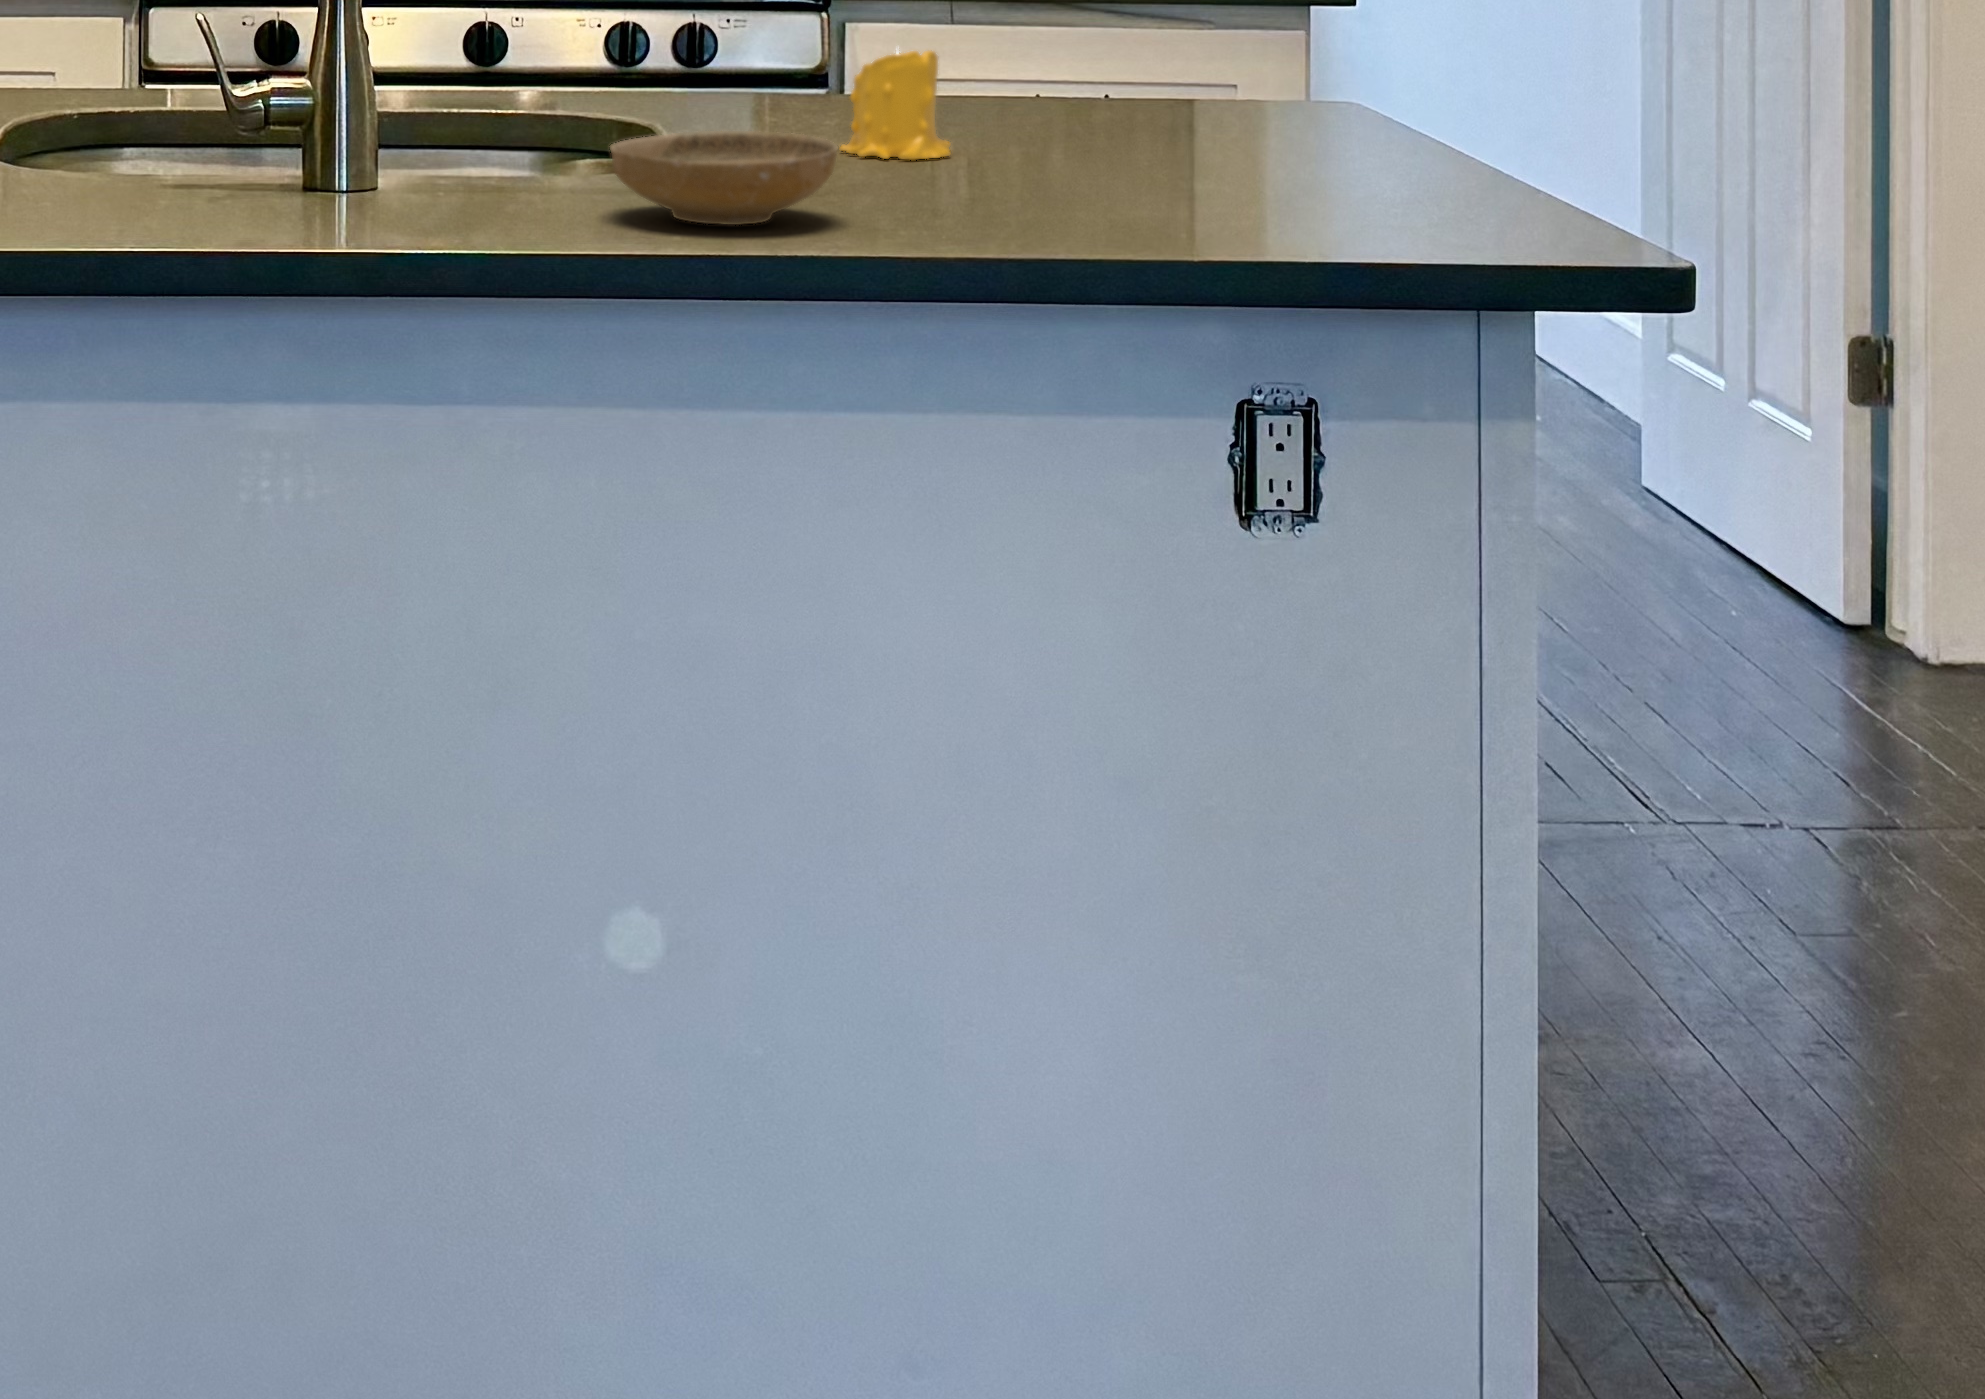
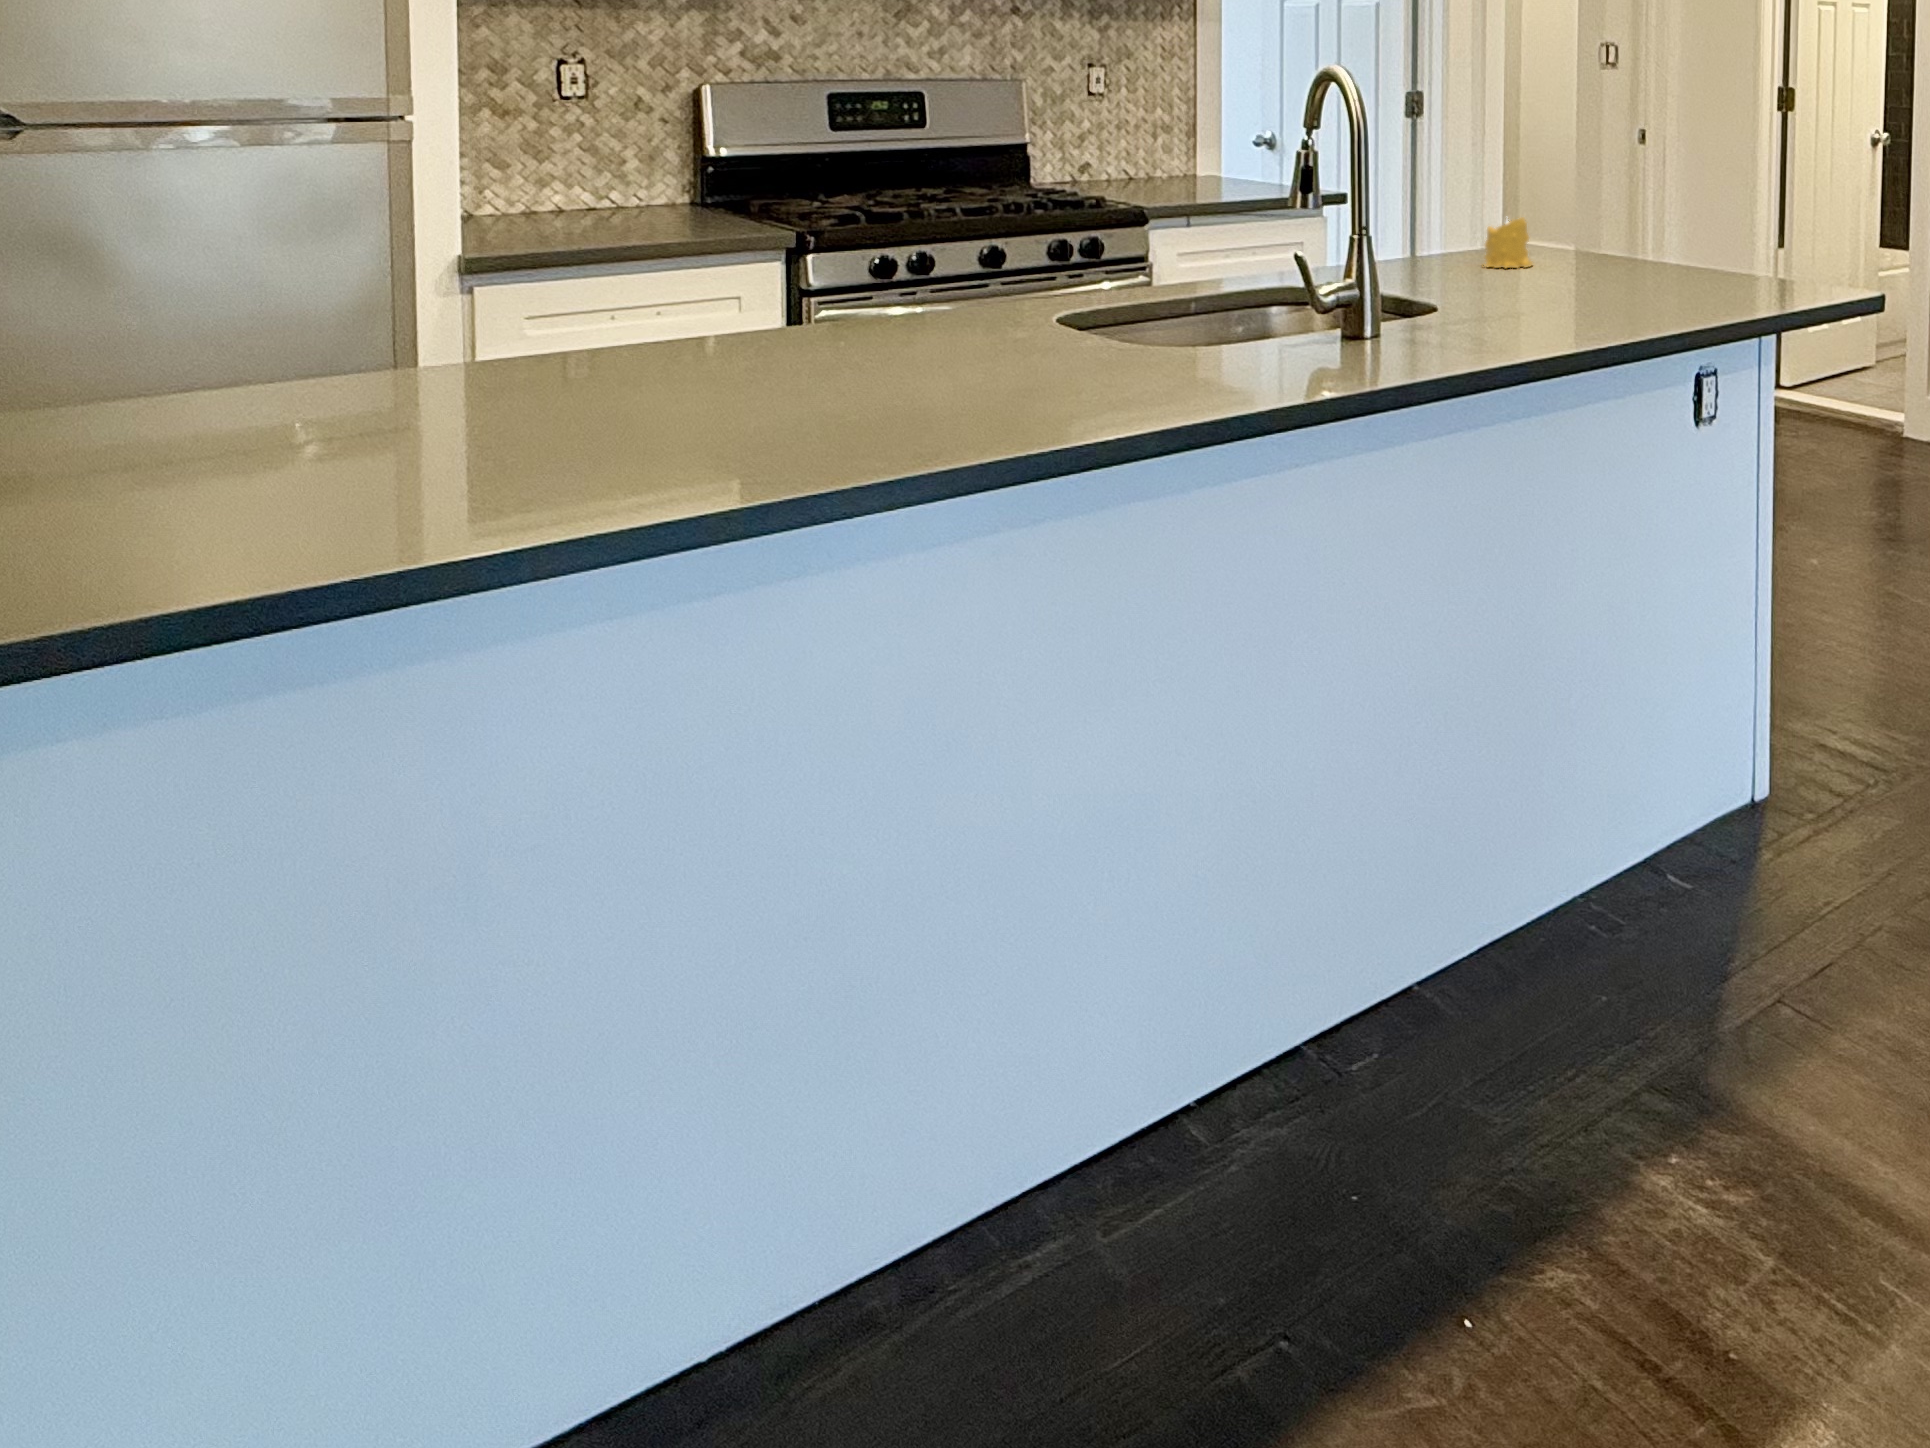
ceramic bowl: present [610,131,838,225] -> none [1539,255,1650,300]

